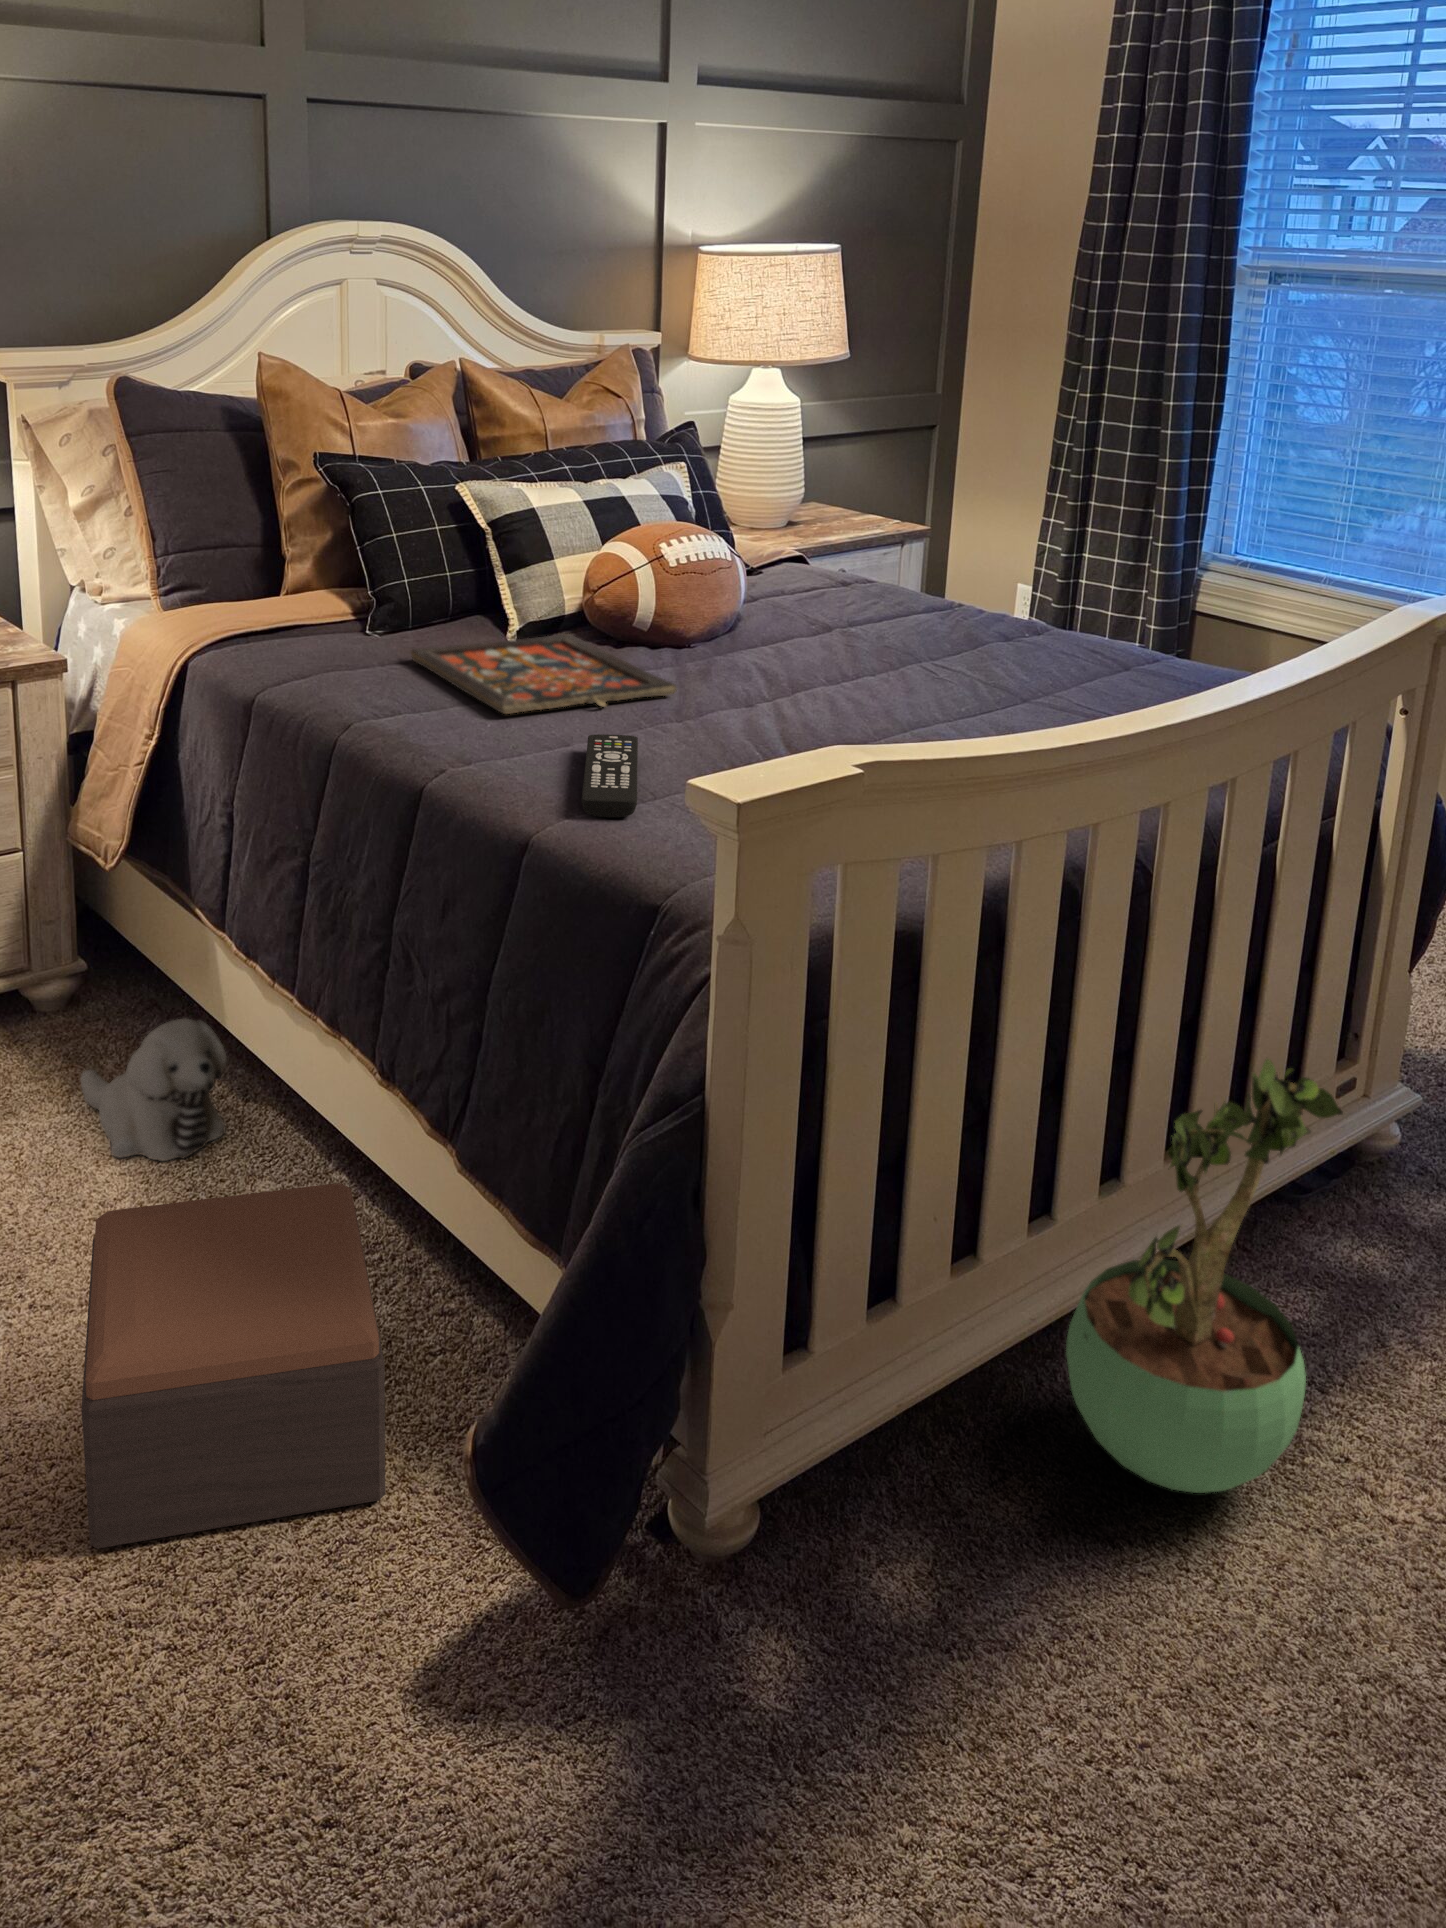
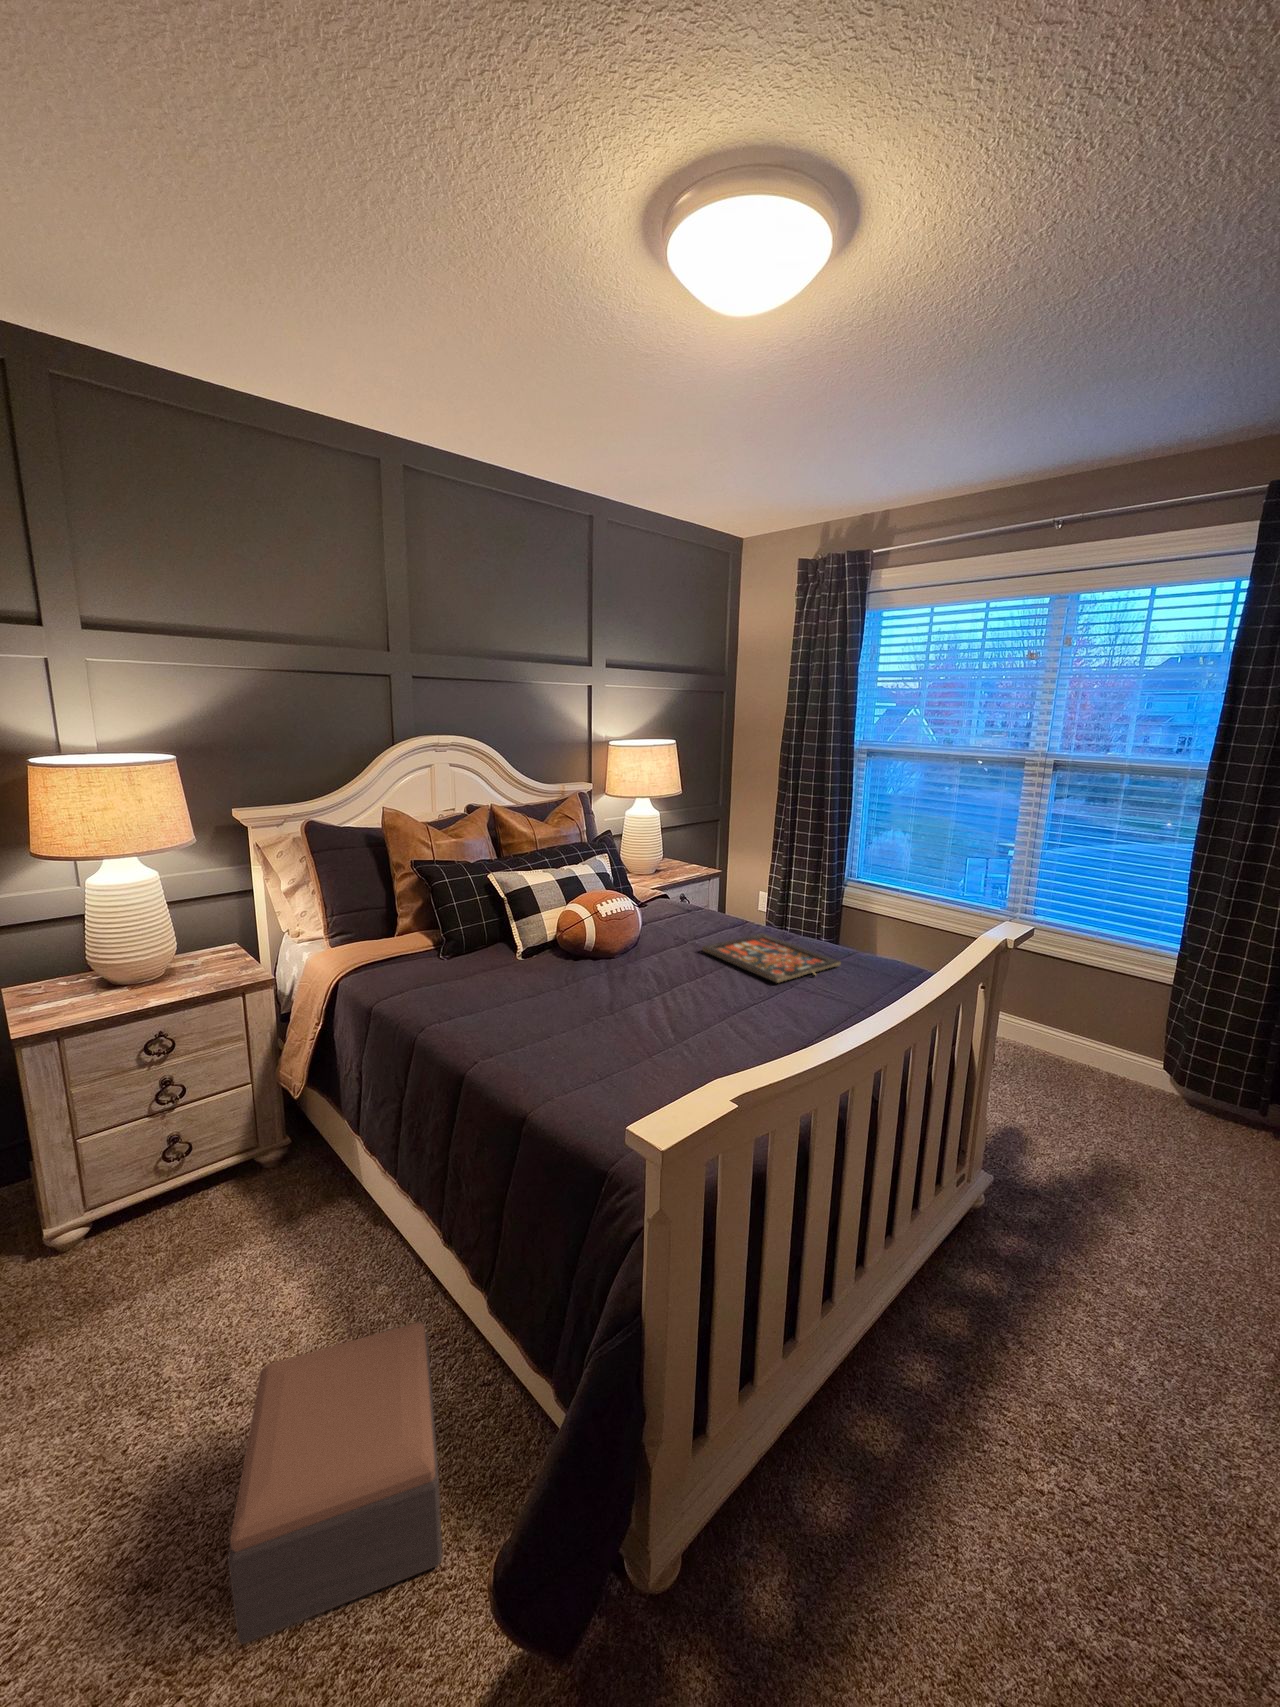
board game: present [411,634,677,714] -> present [702,933,841,983]
remote control: present [582,734,638,817] -> none [556,1030,589,1097]
plush toy: present [81,1019,227,1161] -> none [281,1186,363,1273]
potted plant: present [1066,1058,1343,1493] -> none [850,1233,1002,1502]

